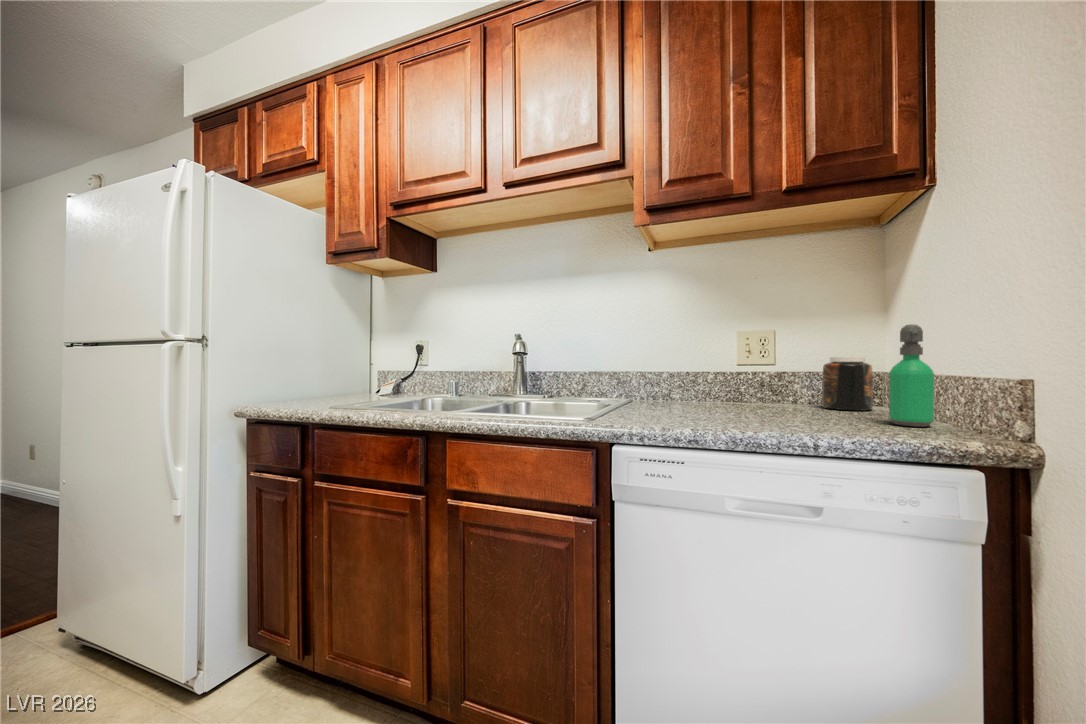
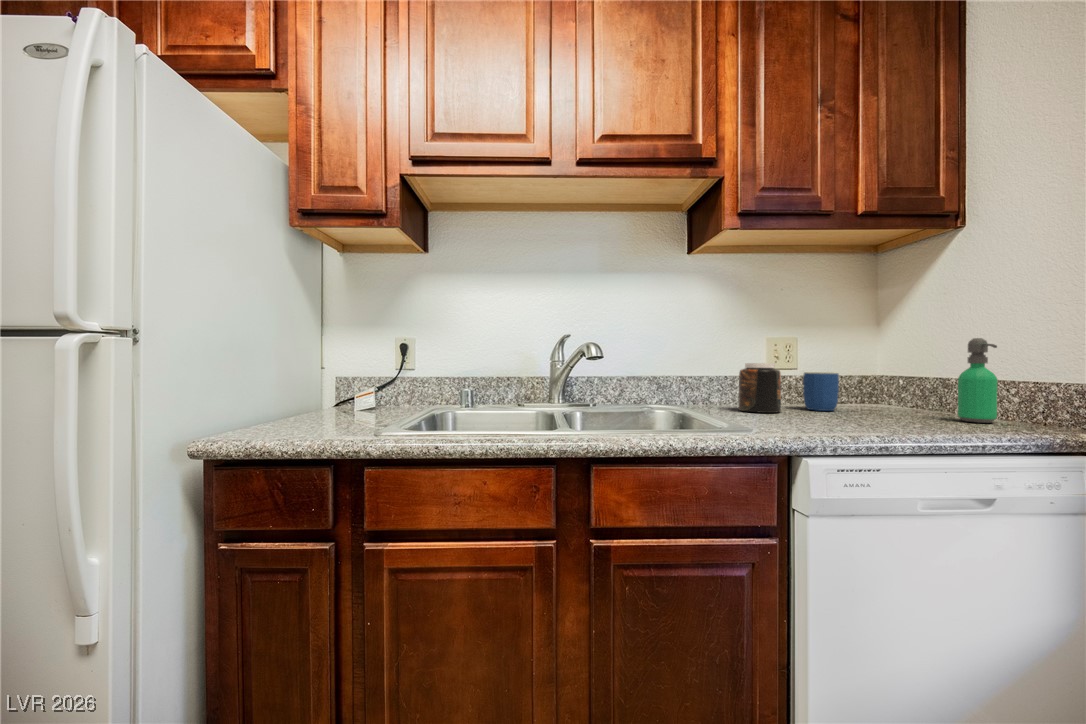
jar: present [822,357,873,411] -> present [739,363,781,413]
mug: none [753,367,791,409] -> present [803,372,839,411]

